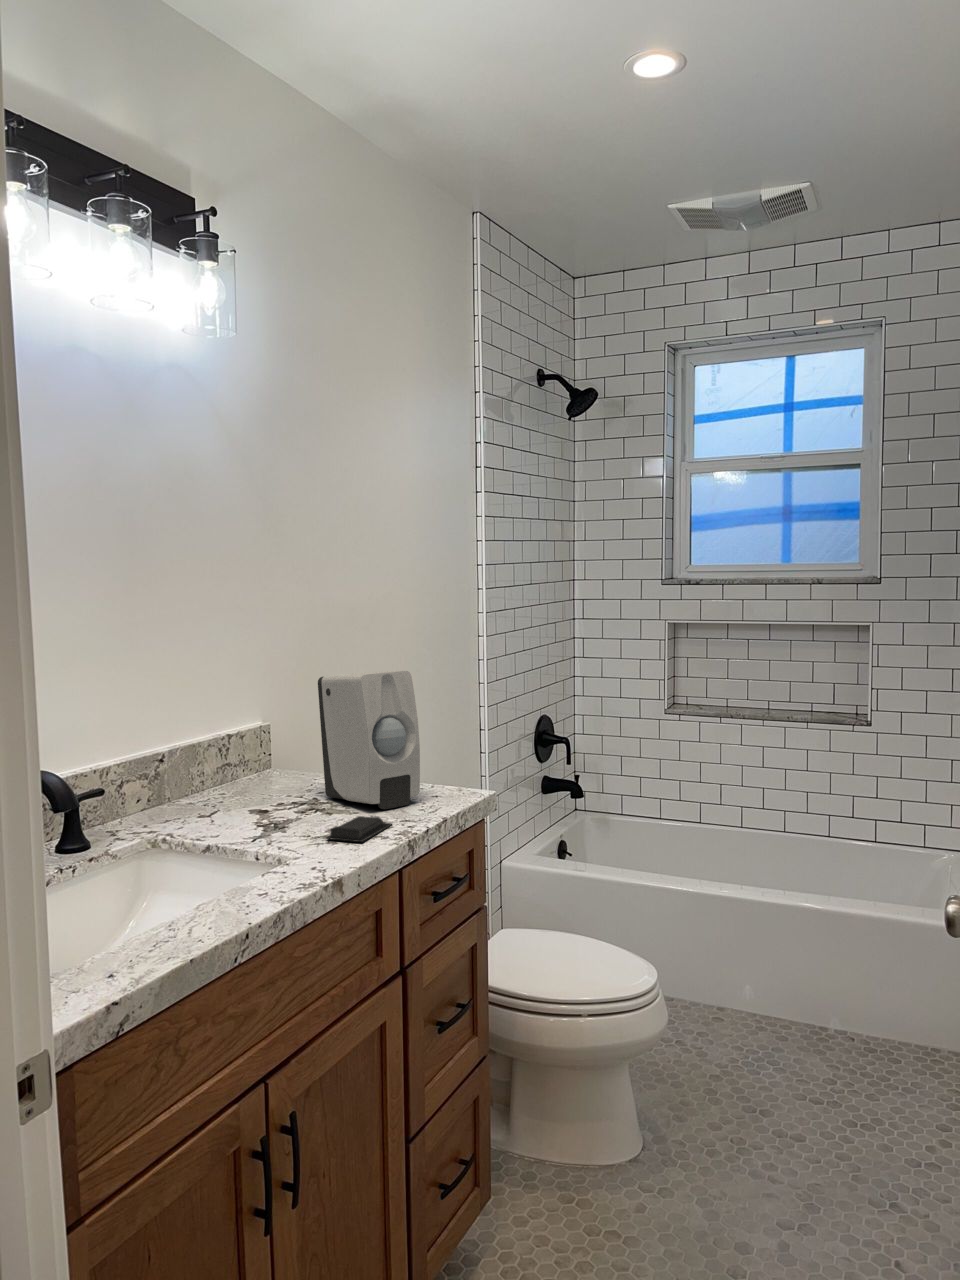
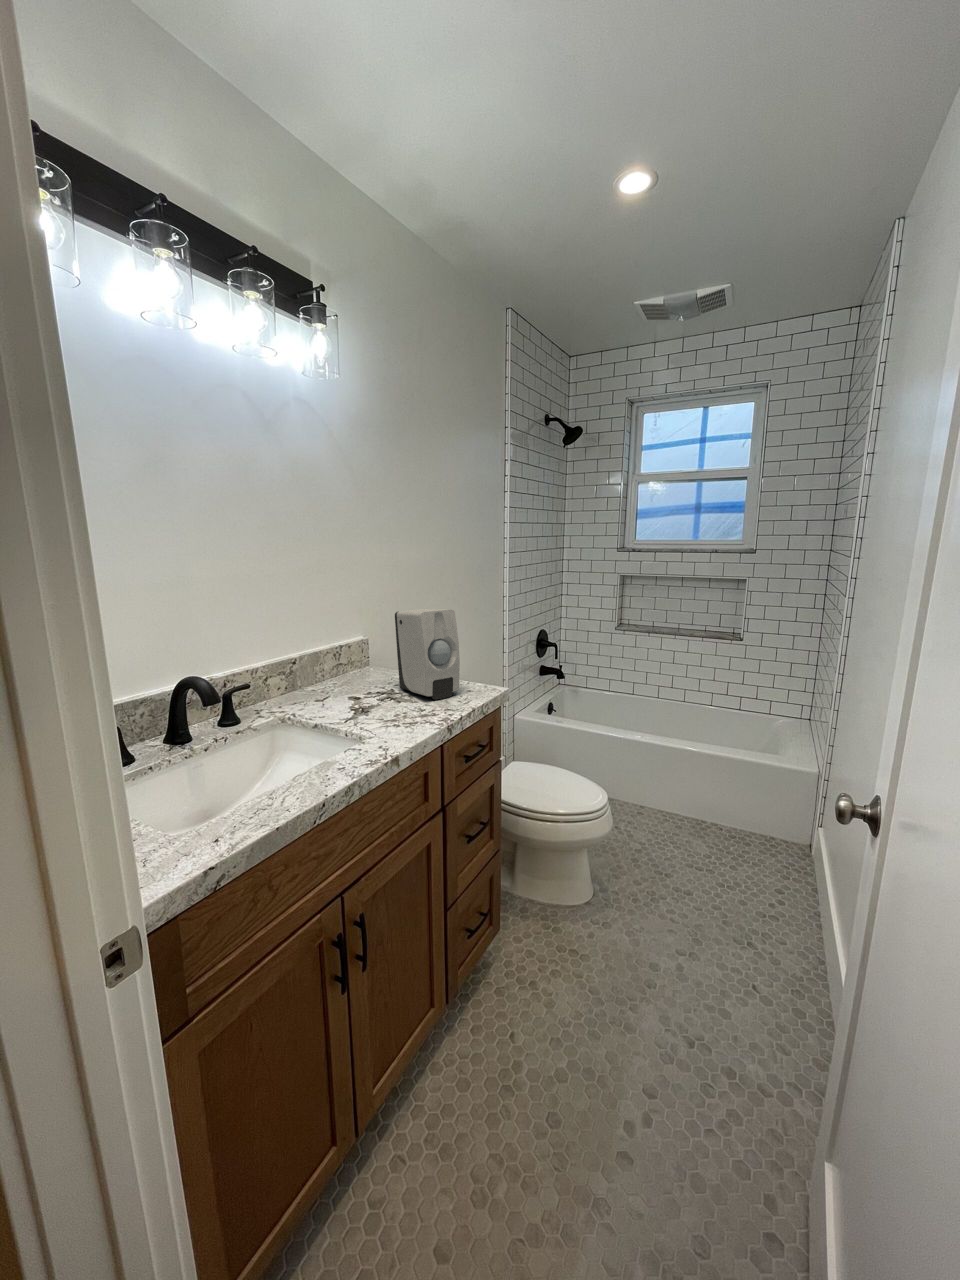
soap bar: present [326,816,392,842] -> none [393,706,439,726]

